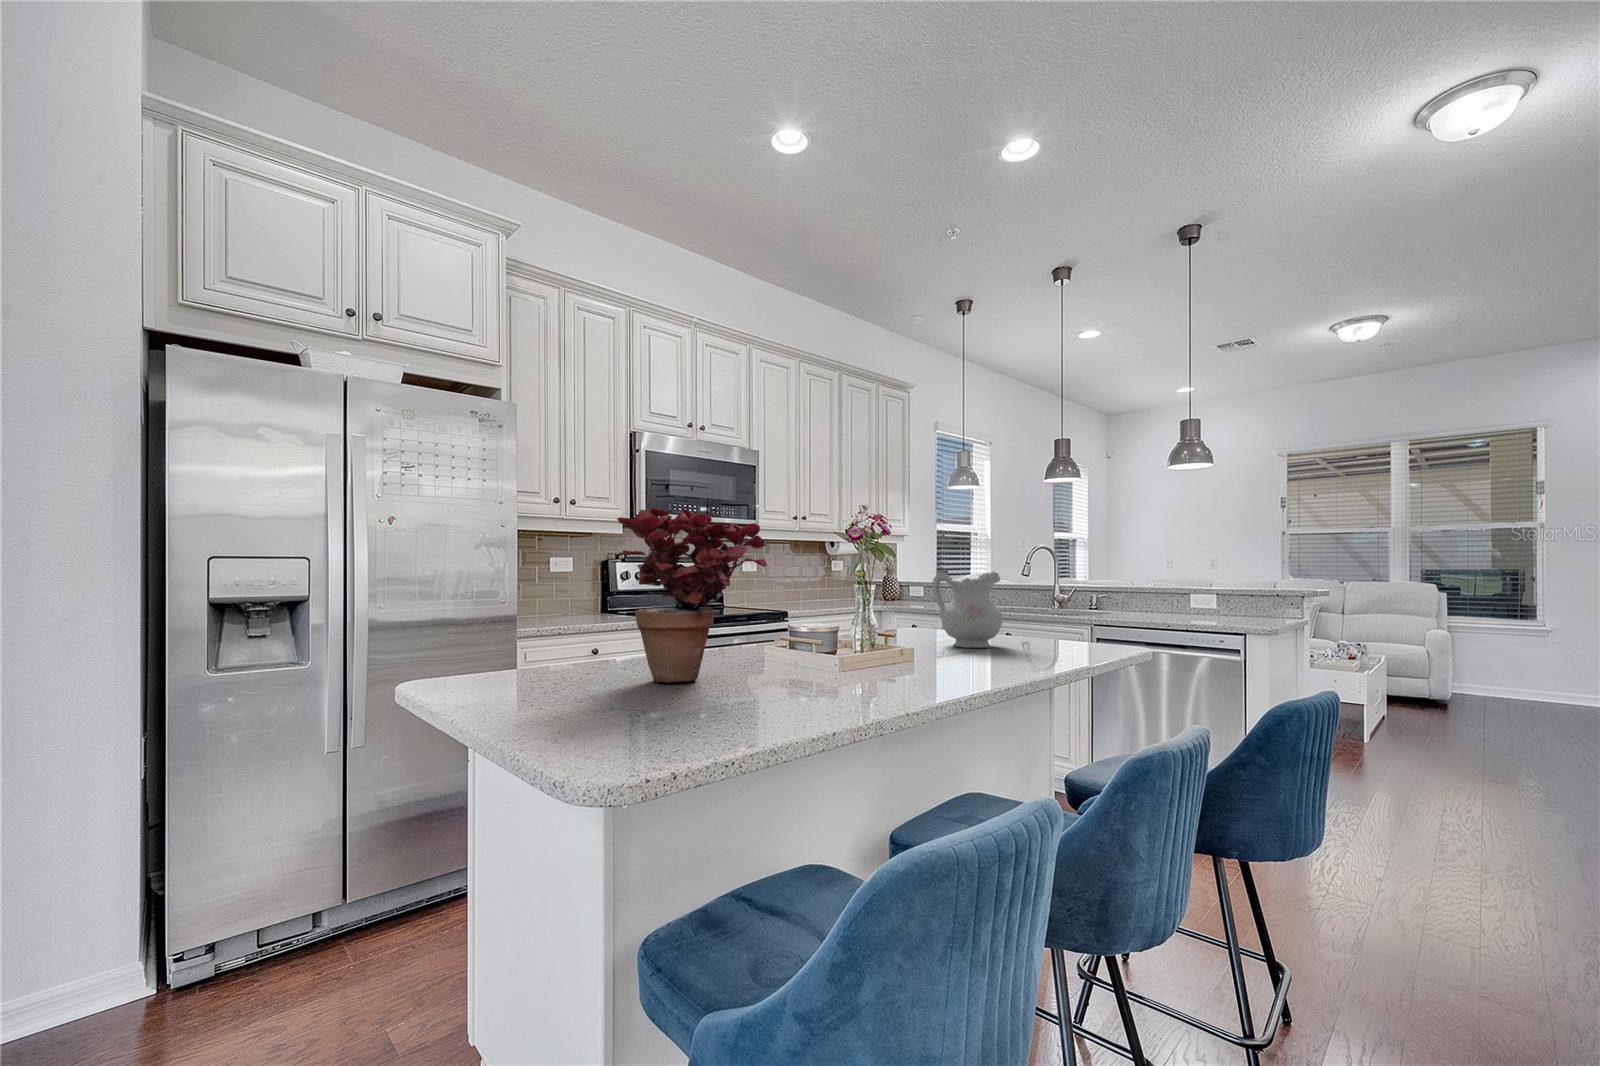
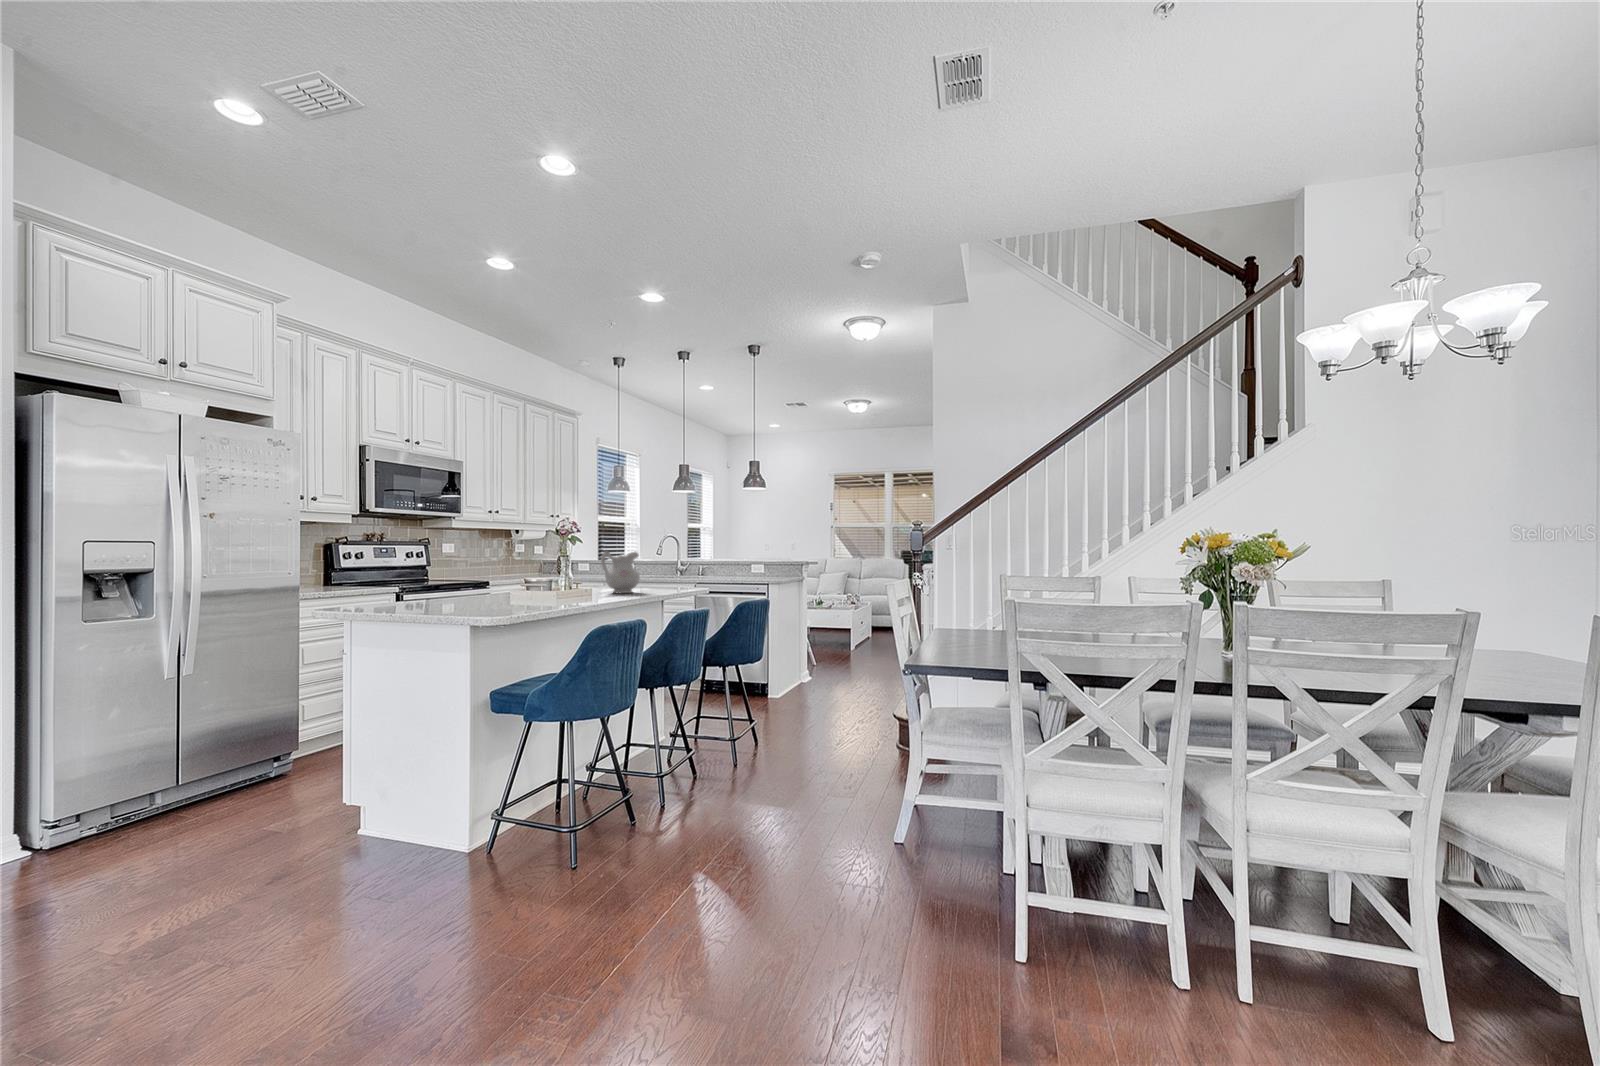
potted plant: present [617,507,767,682] -> none [437,517,517,610]

